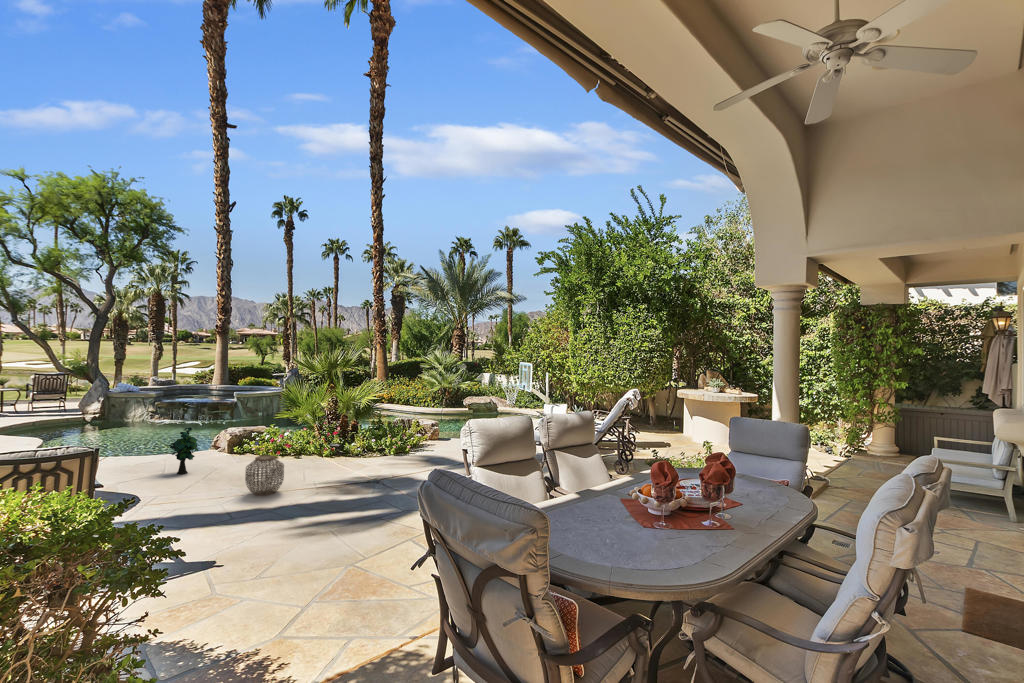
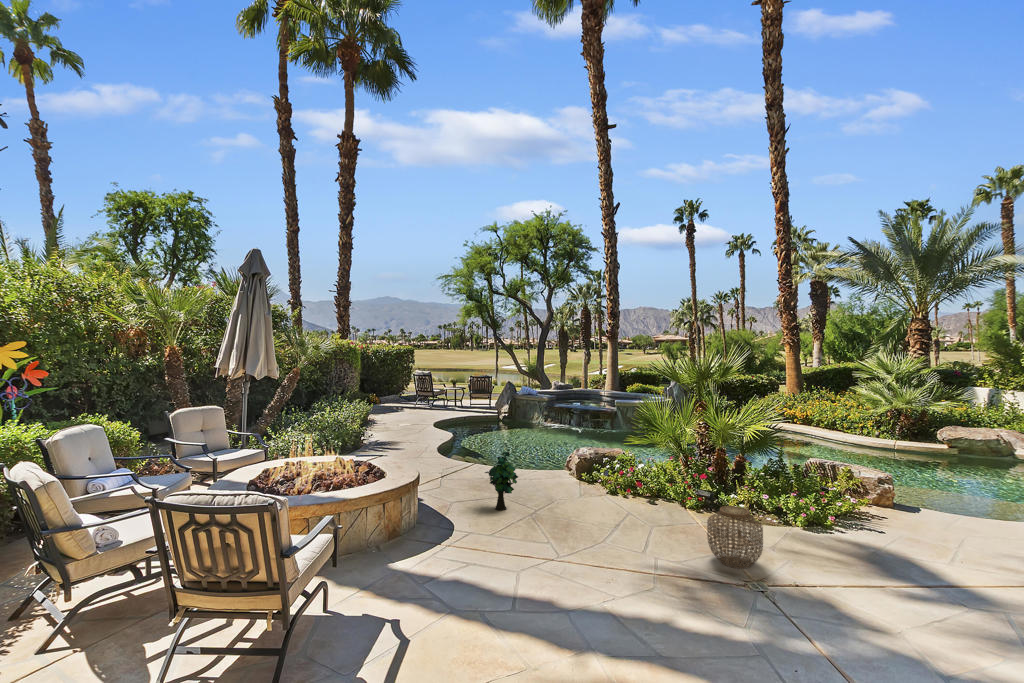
woven basket: present [245,455,284,496] -> present [707,506,763,568]

